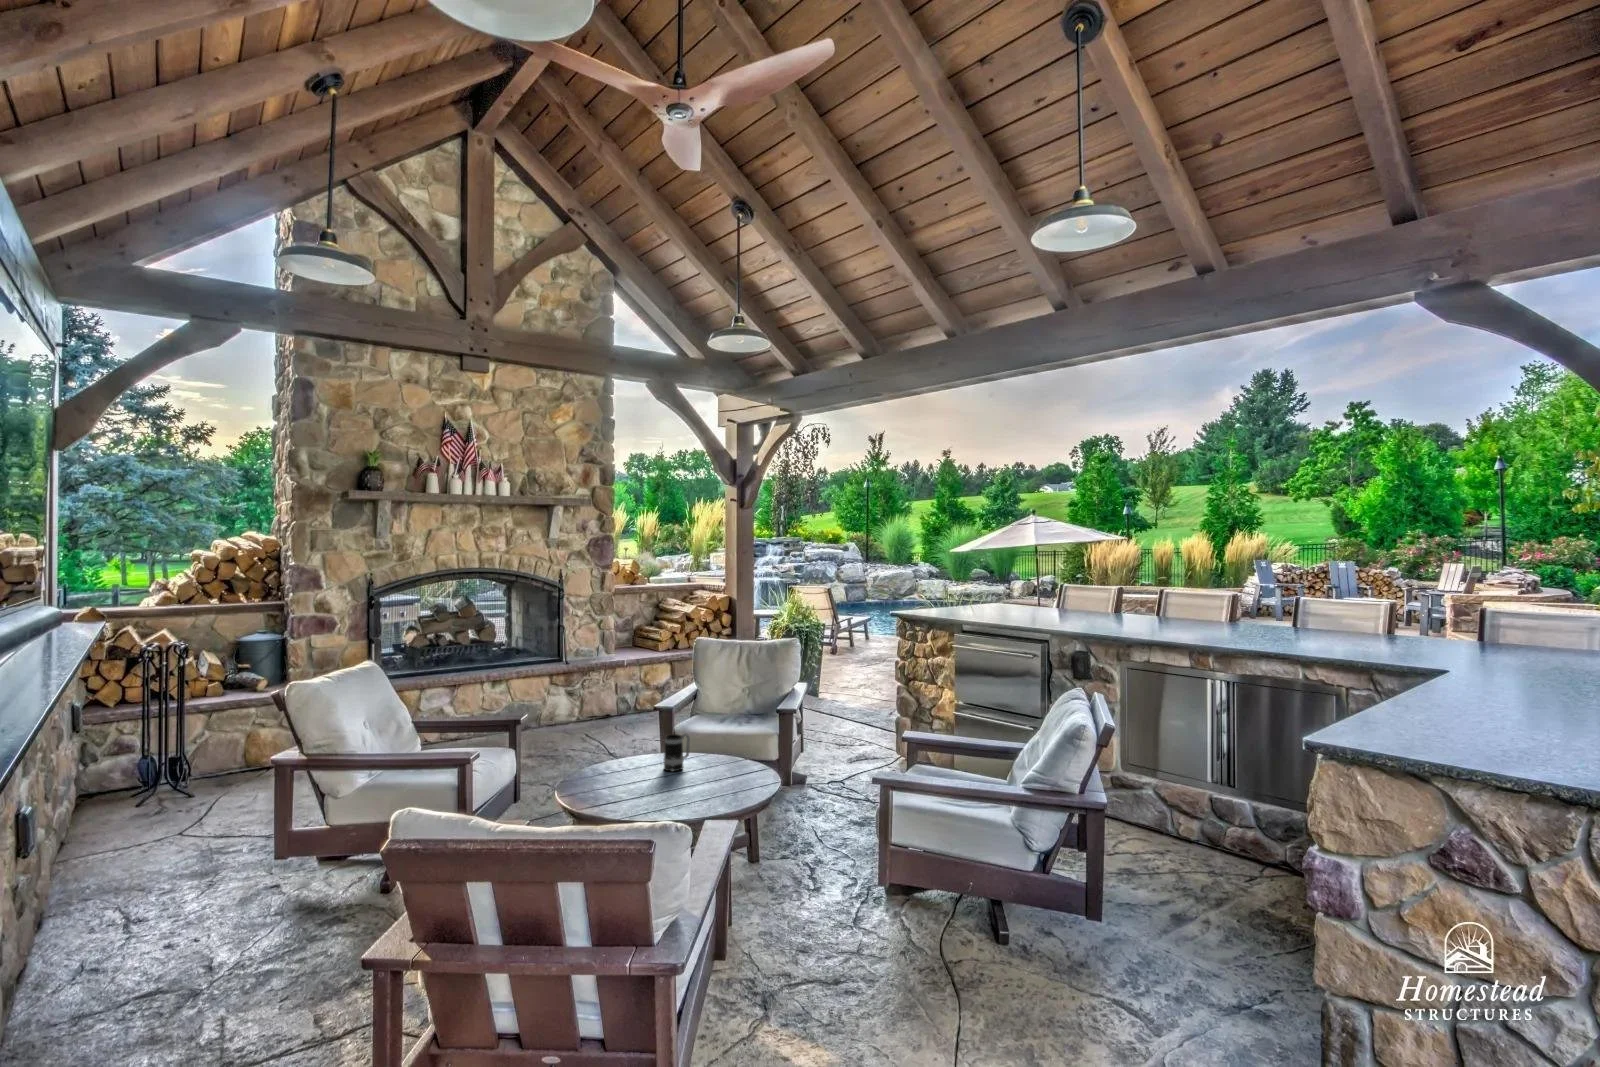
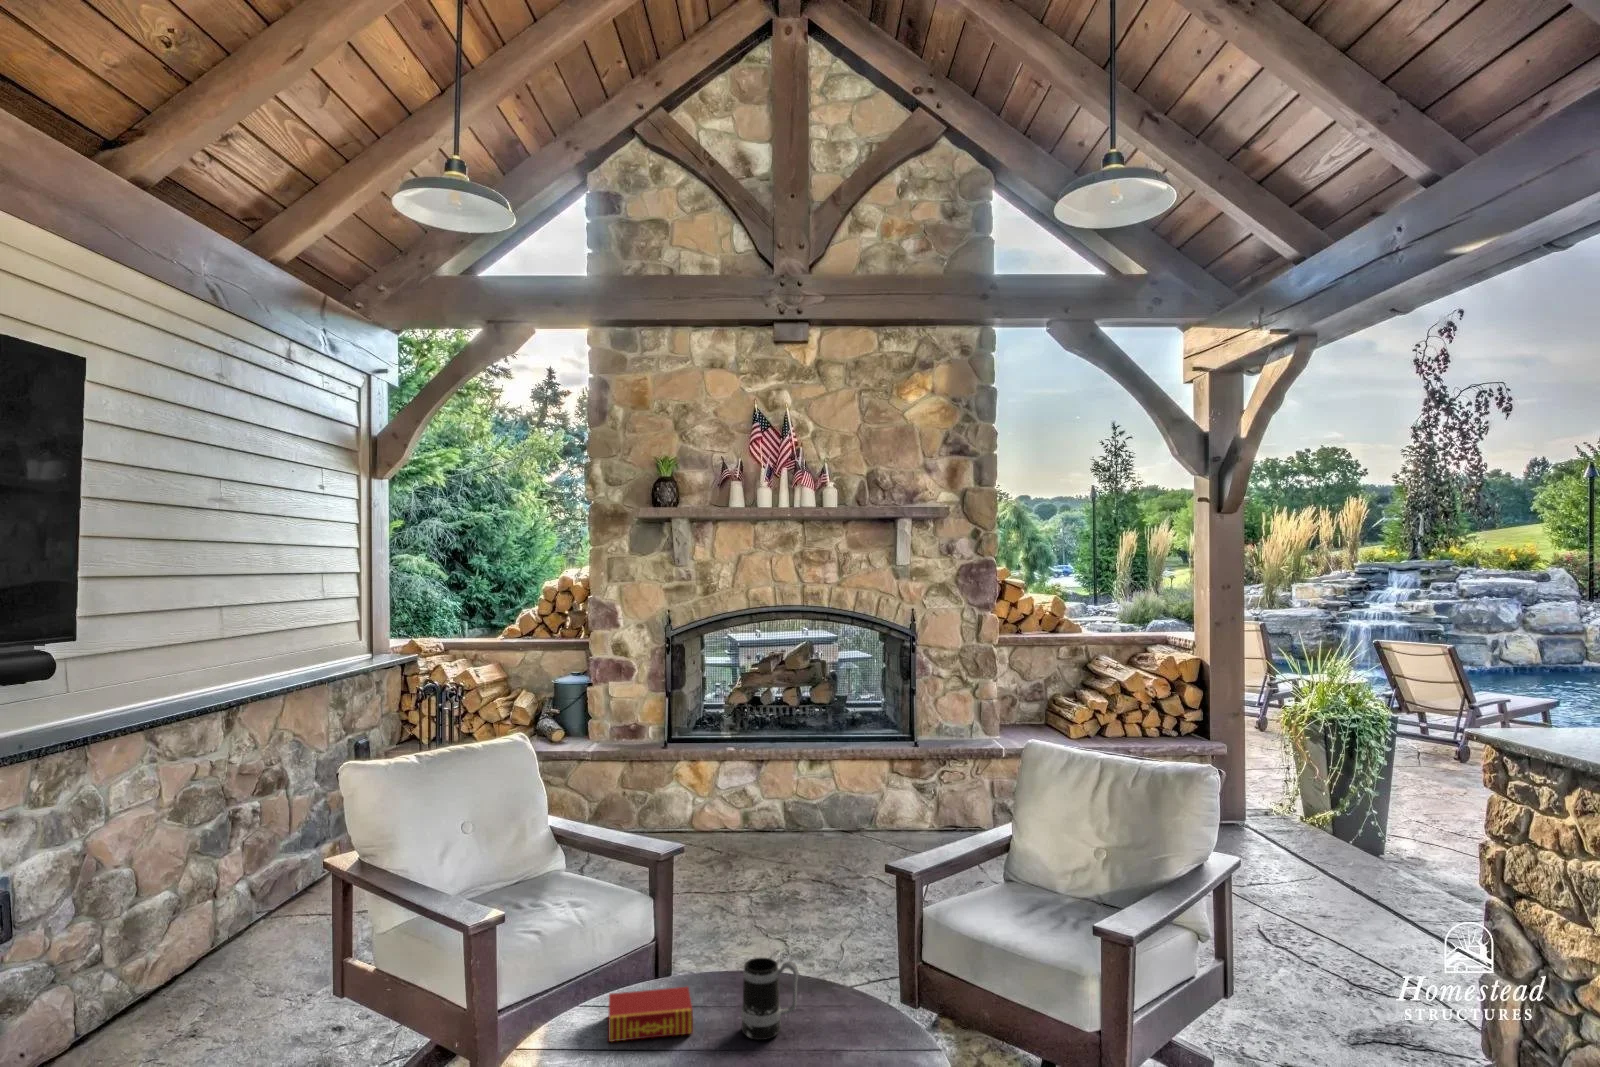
book: none [593,759,646,786] -> present [608,987,693,1042]

